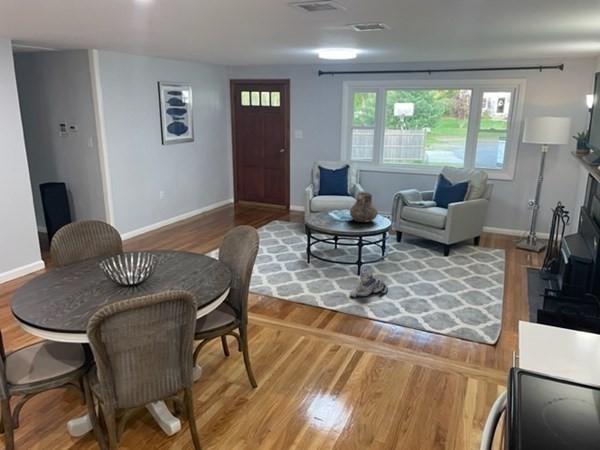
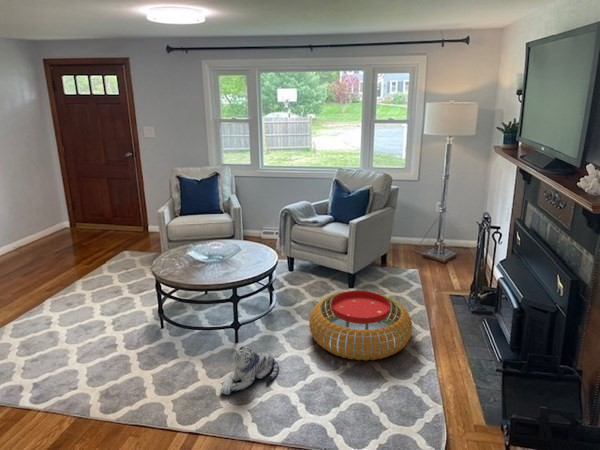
vase: present [350,192,378,222] -> none [216,217,257,261]
pouf: none [411,250,488,294] -> present [309,291,412,361]

